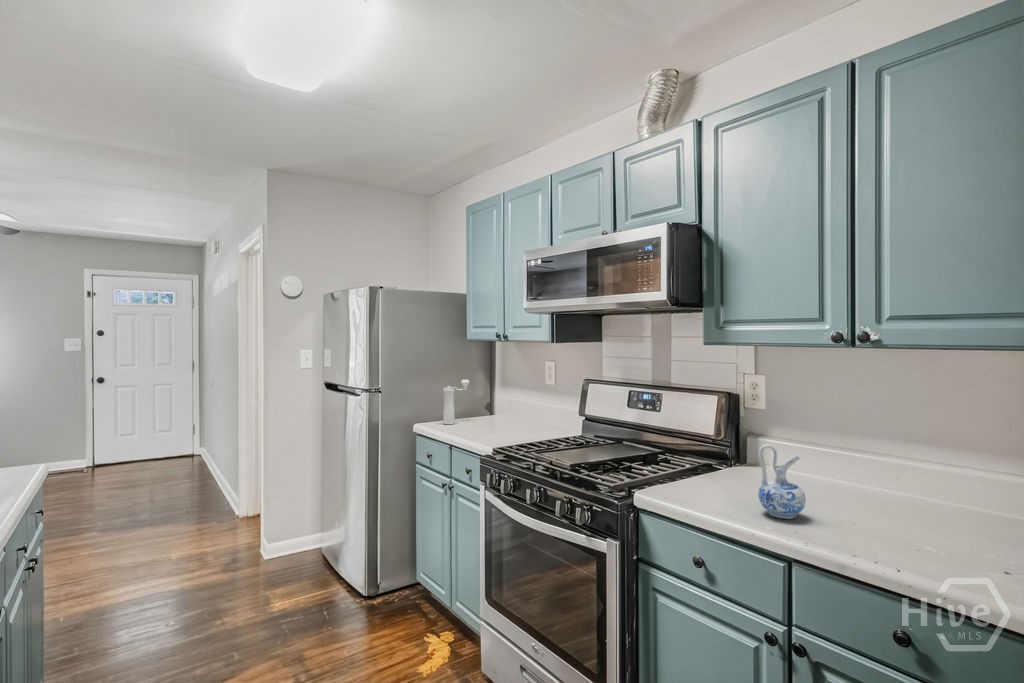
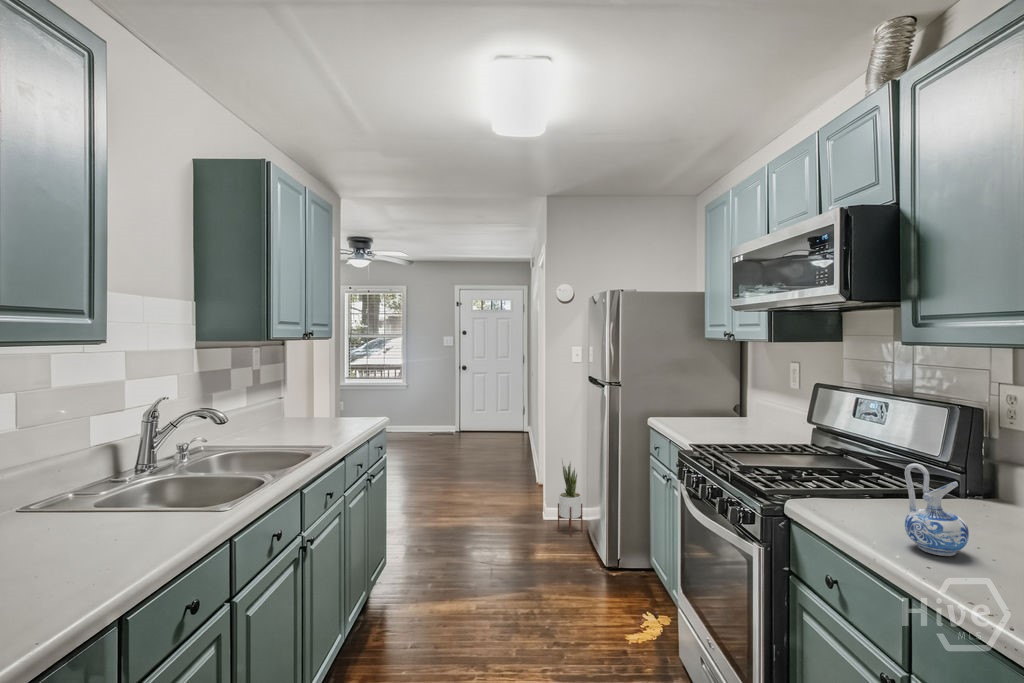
pepper mill: present [443,380,470,424] -> none [676,378,706,420]
potted plant: none [288,479,318,570] -> present [558,460,583,536]

